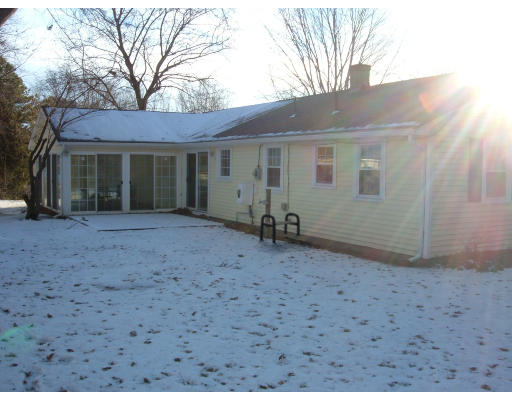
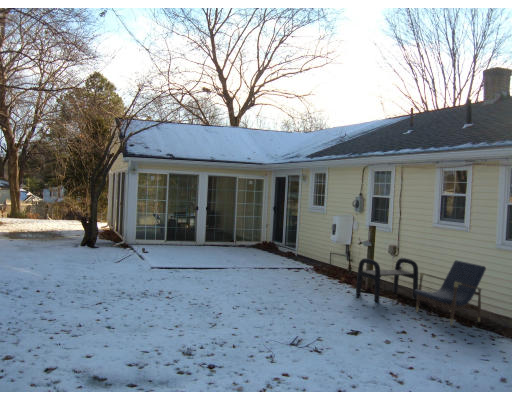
lounge chair: none [297,211,339,251] -> present [415,260,486,325]

